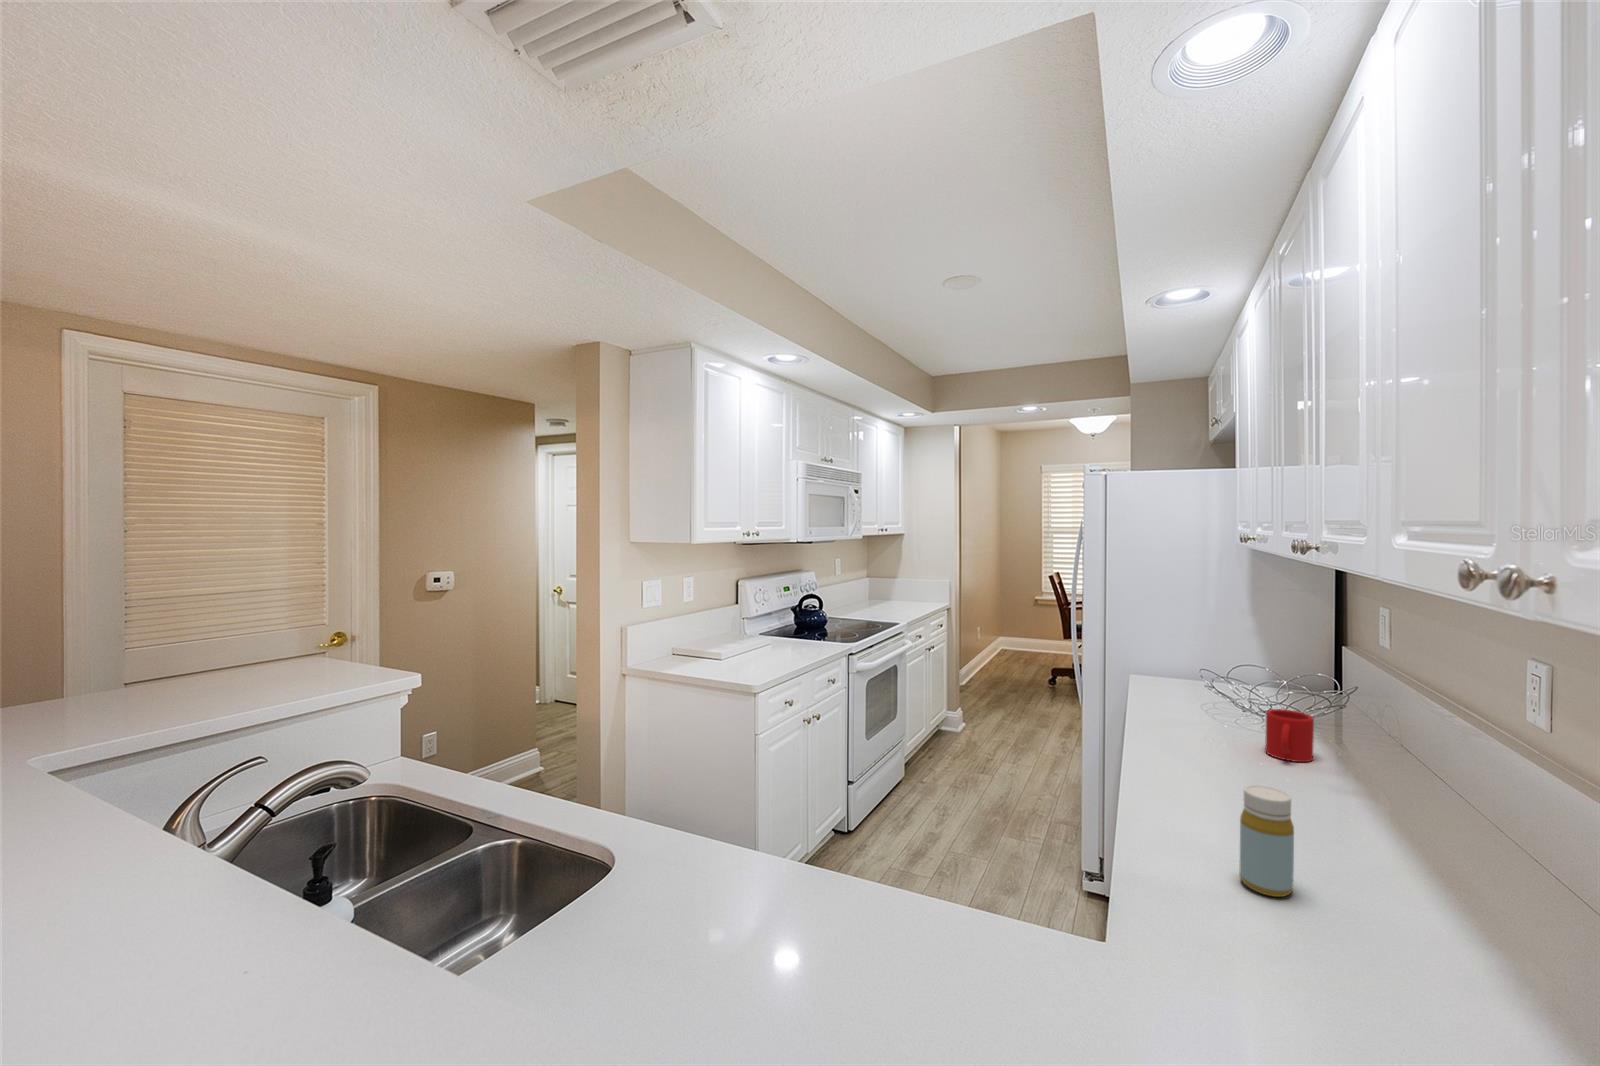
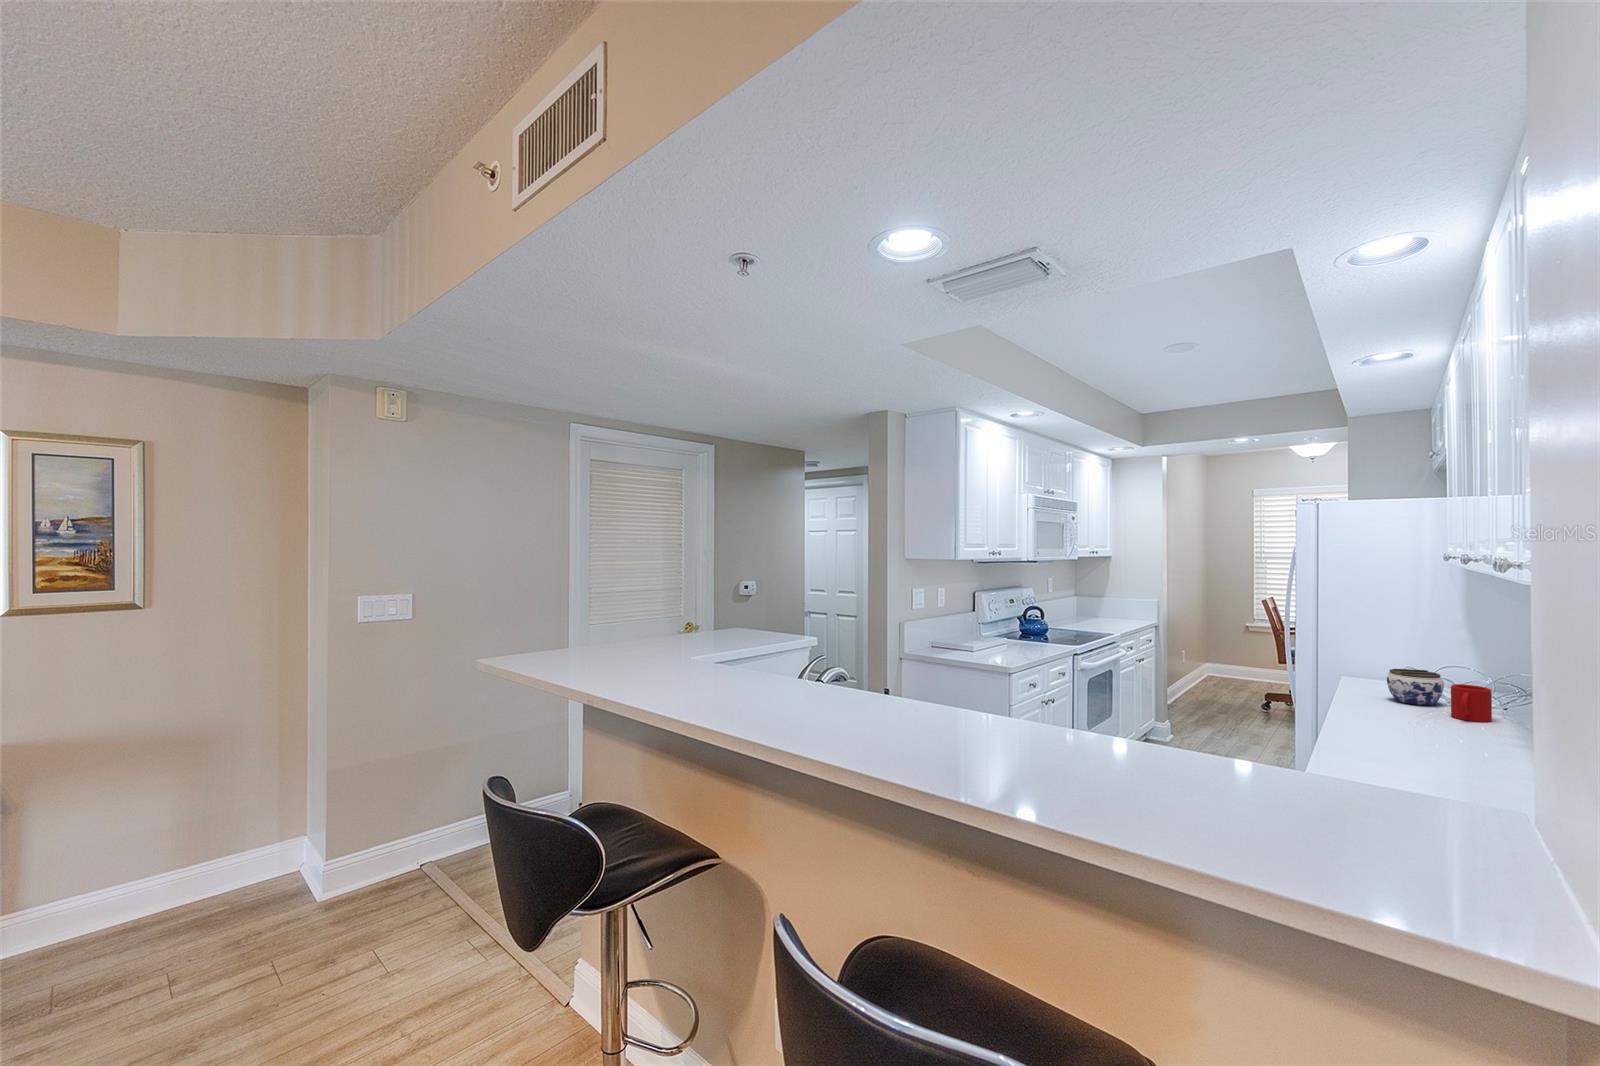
jar: none [1187,682,1251,732] -> present [1387,669,1444,705]
bottle: present [1239,785,1294,897] -> none [1401,703,1438,768]

